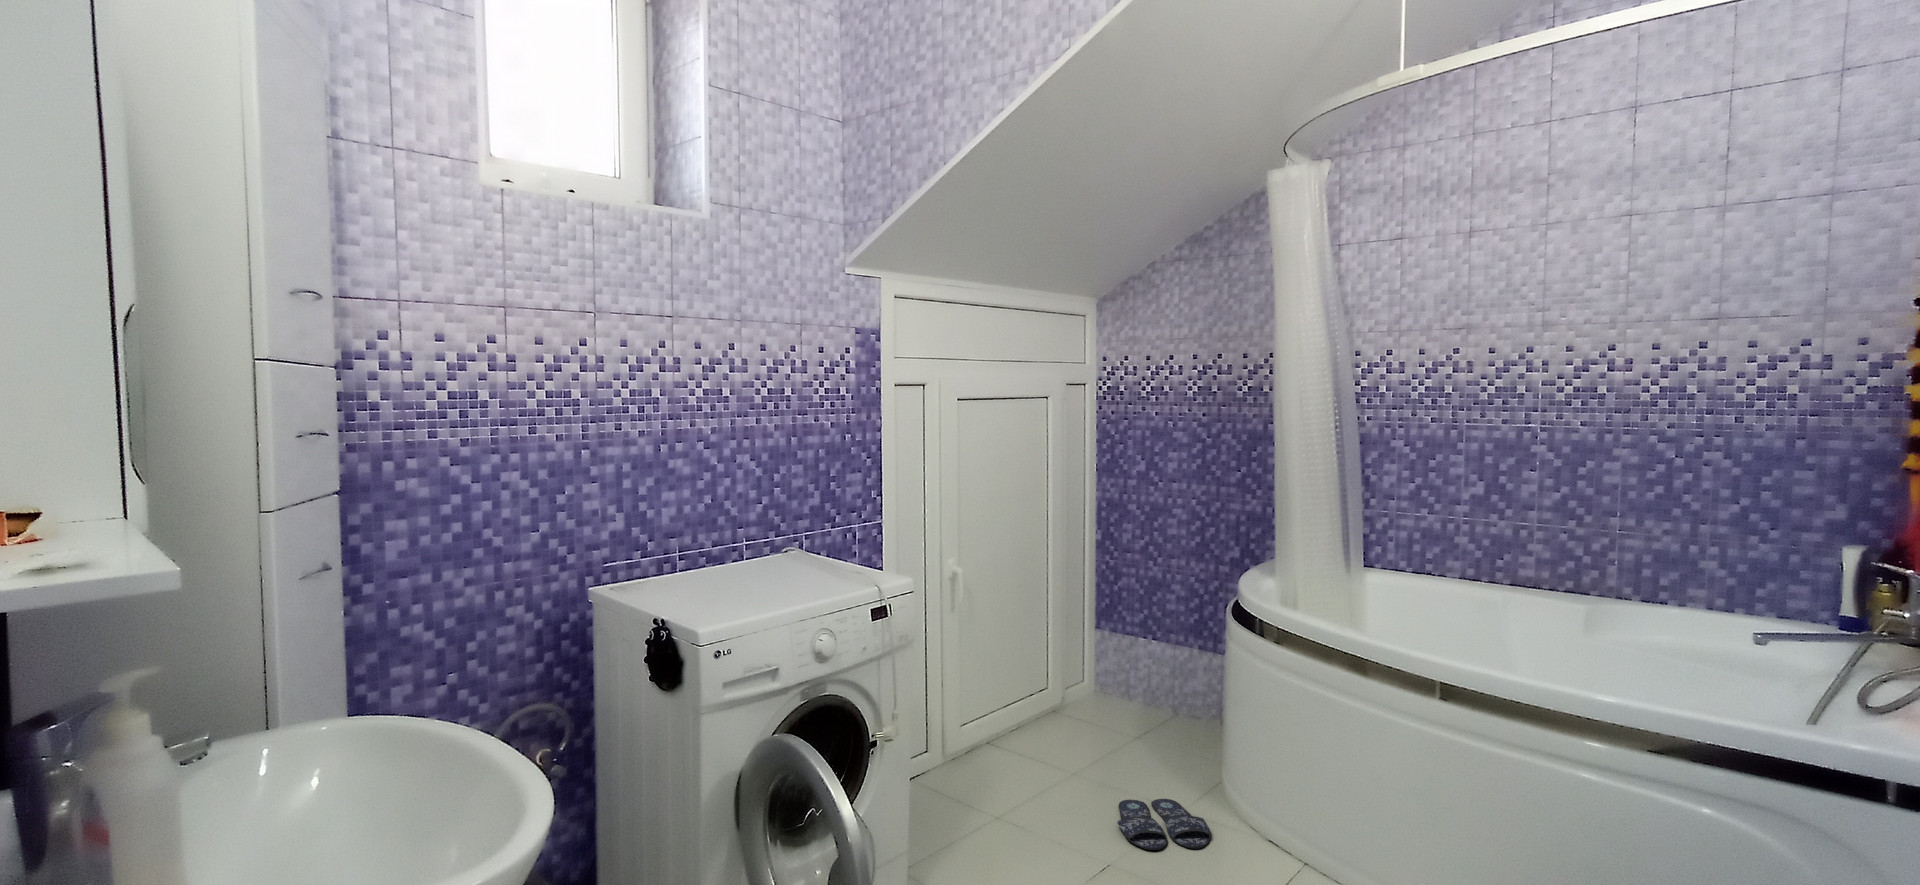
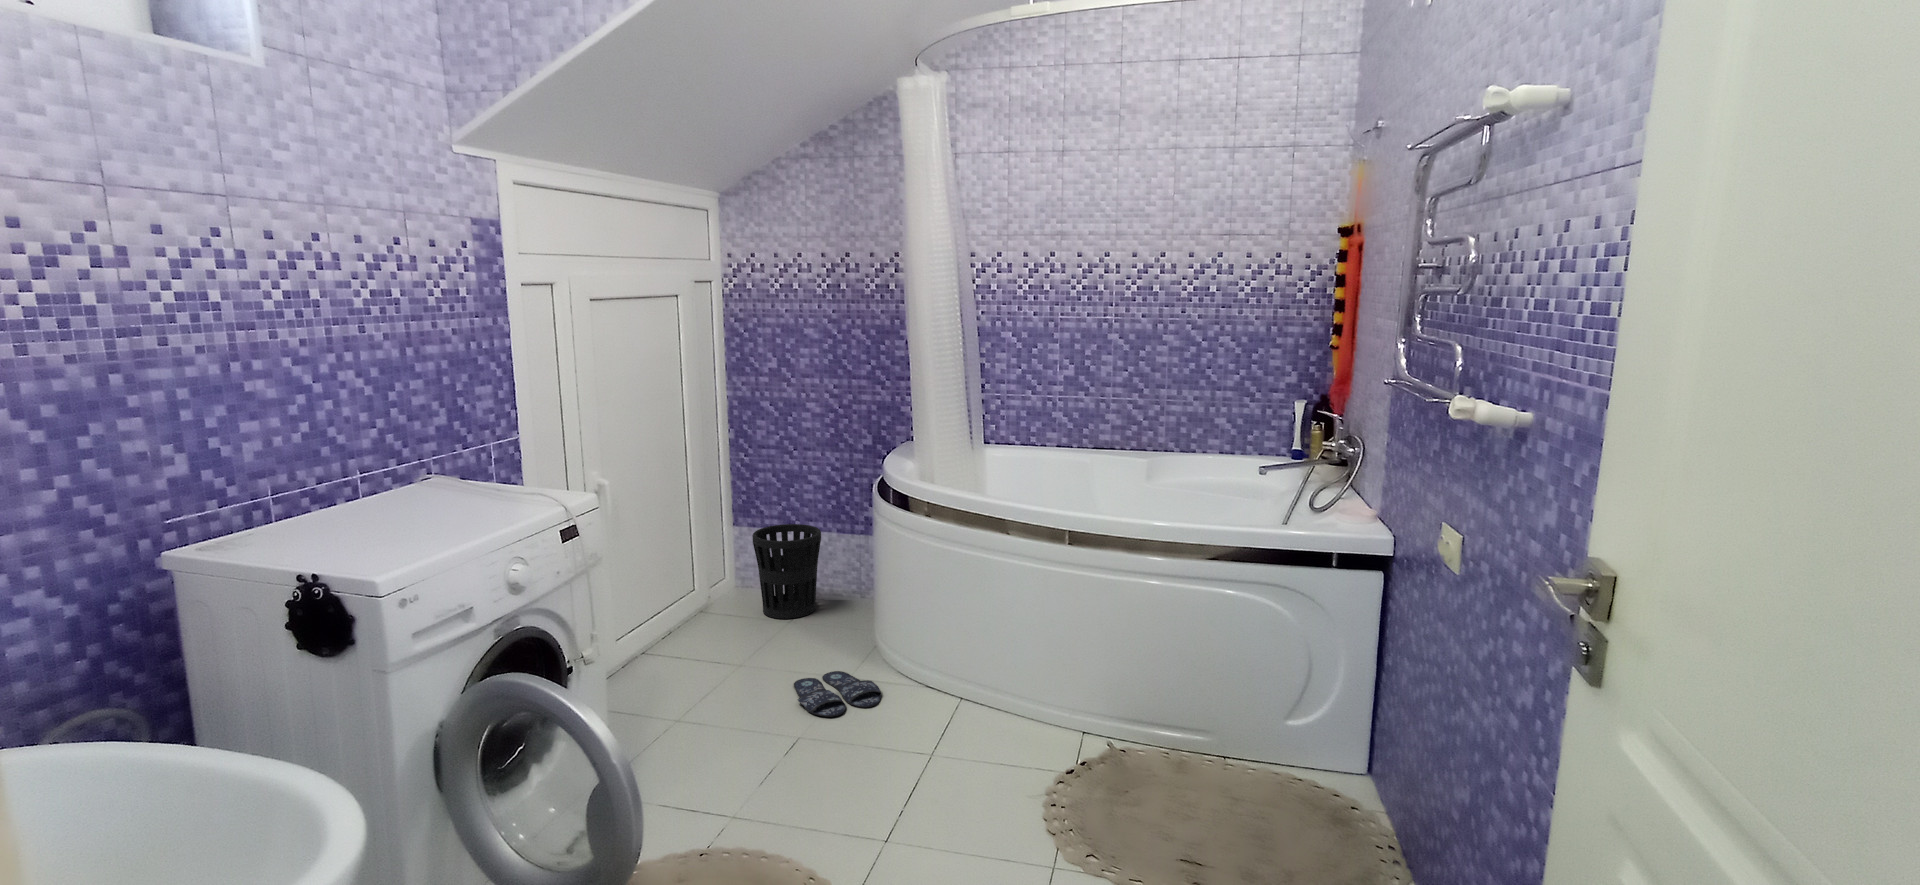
wastebasket: none [1104,631,1175,732] -> present [752,524,821,619]

